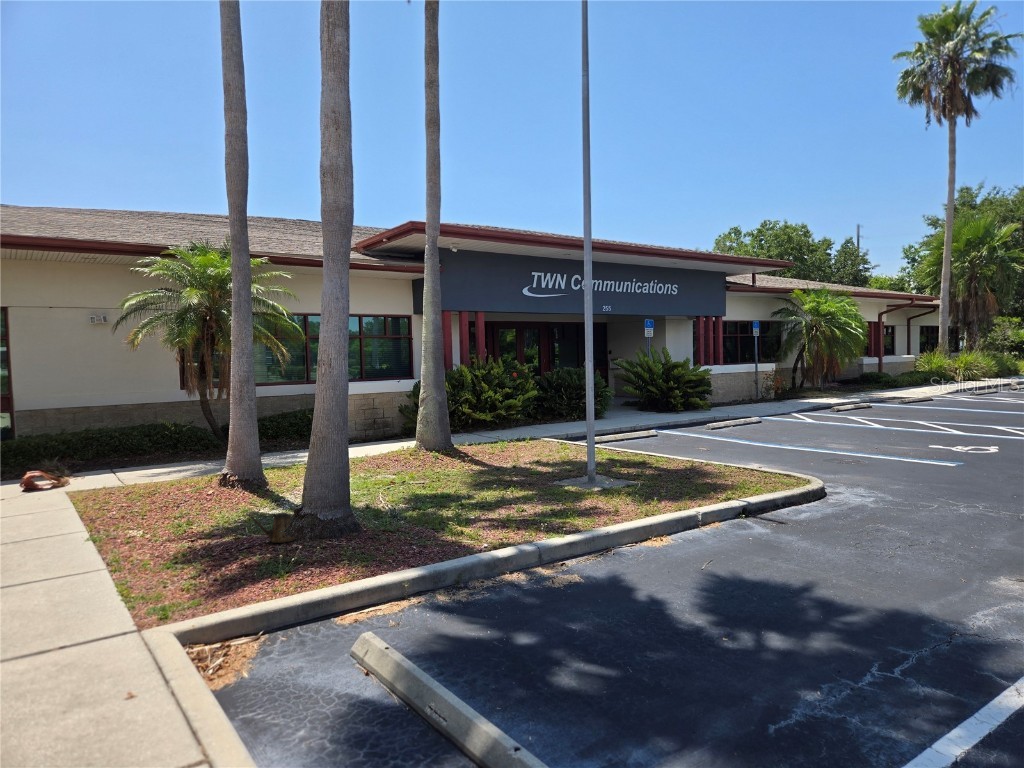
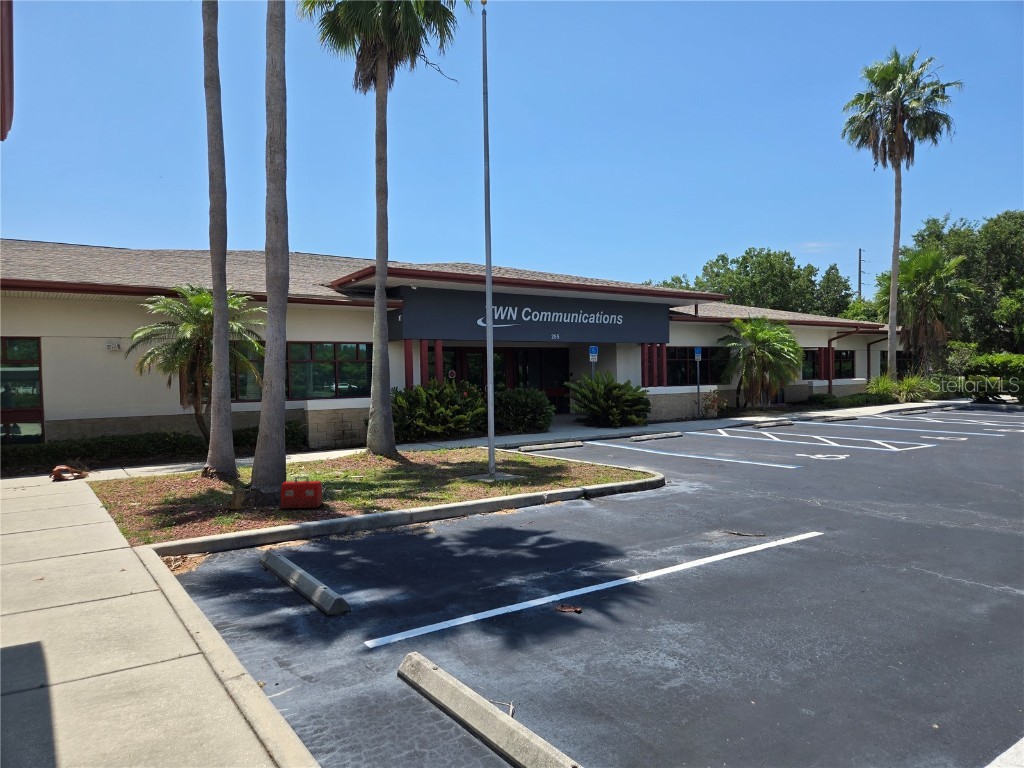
toolbox: none [343,494,397,540] -> present [281,477,322,509]

